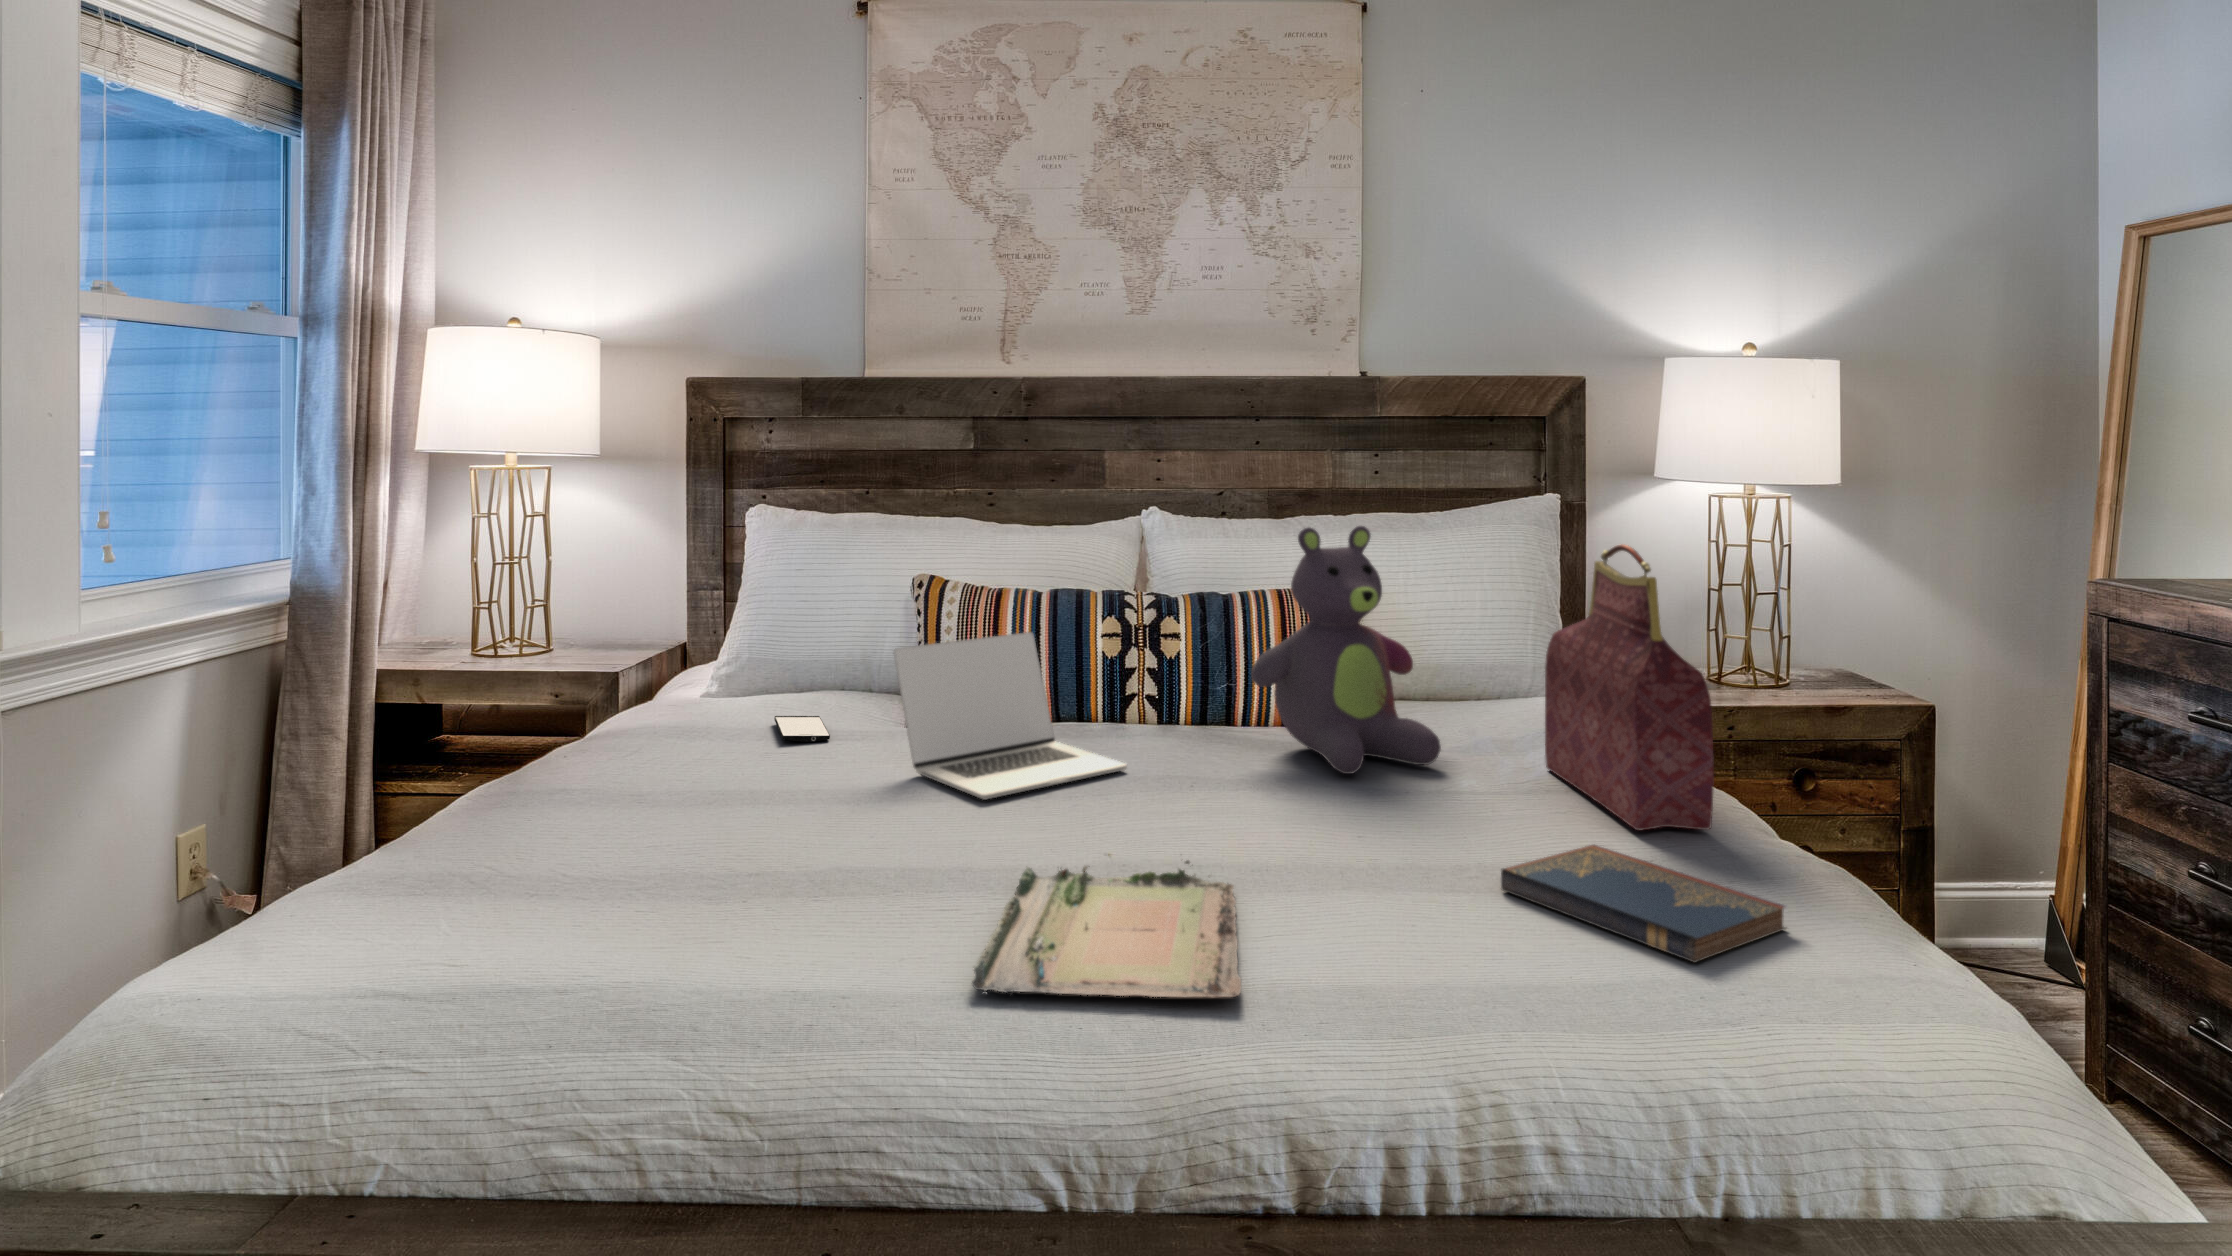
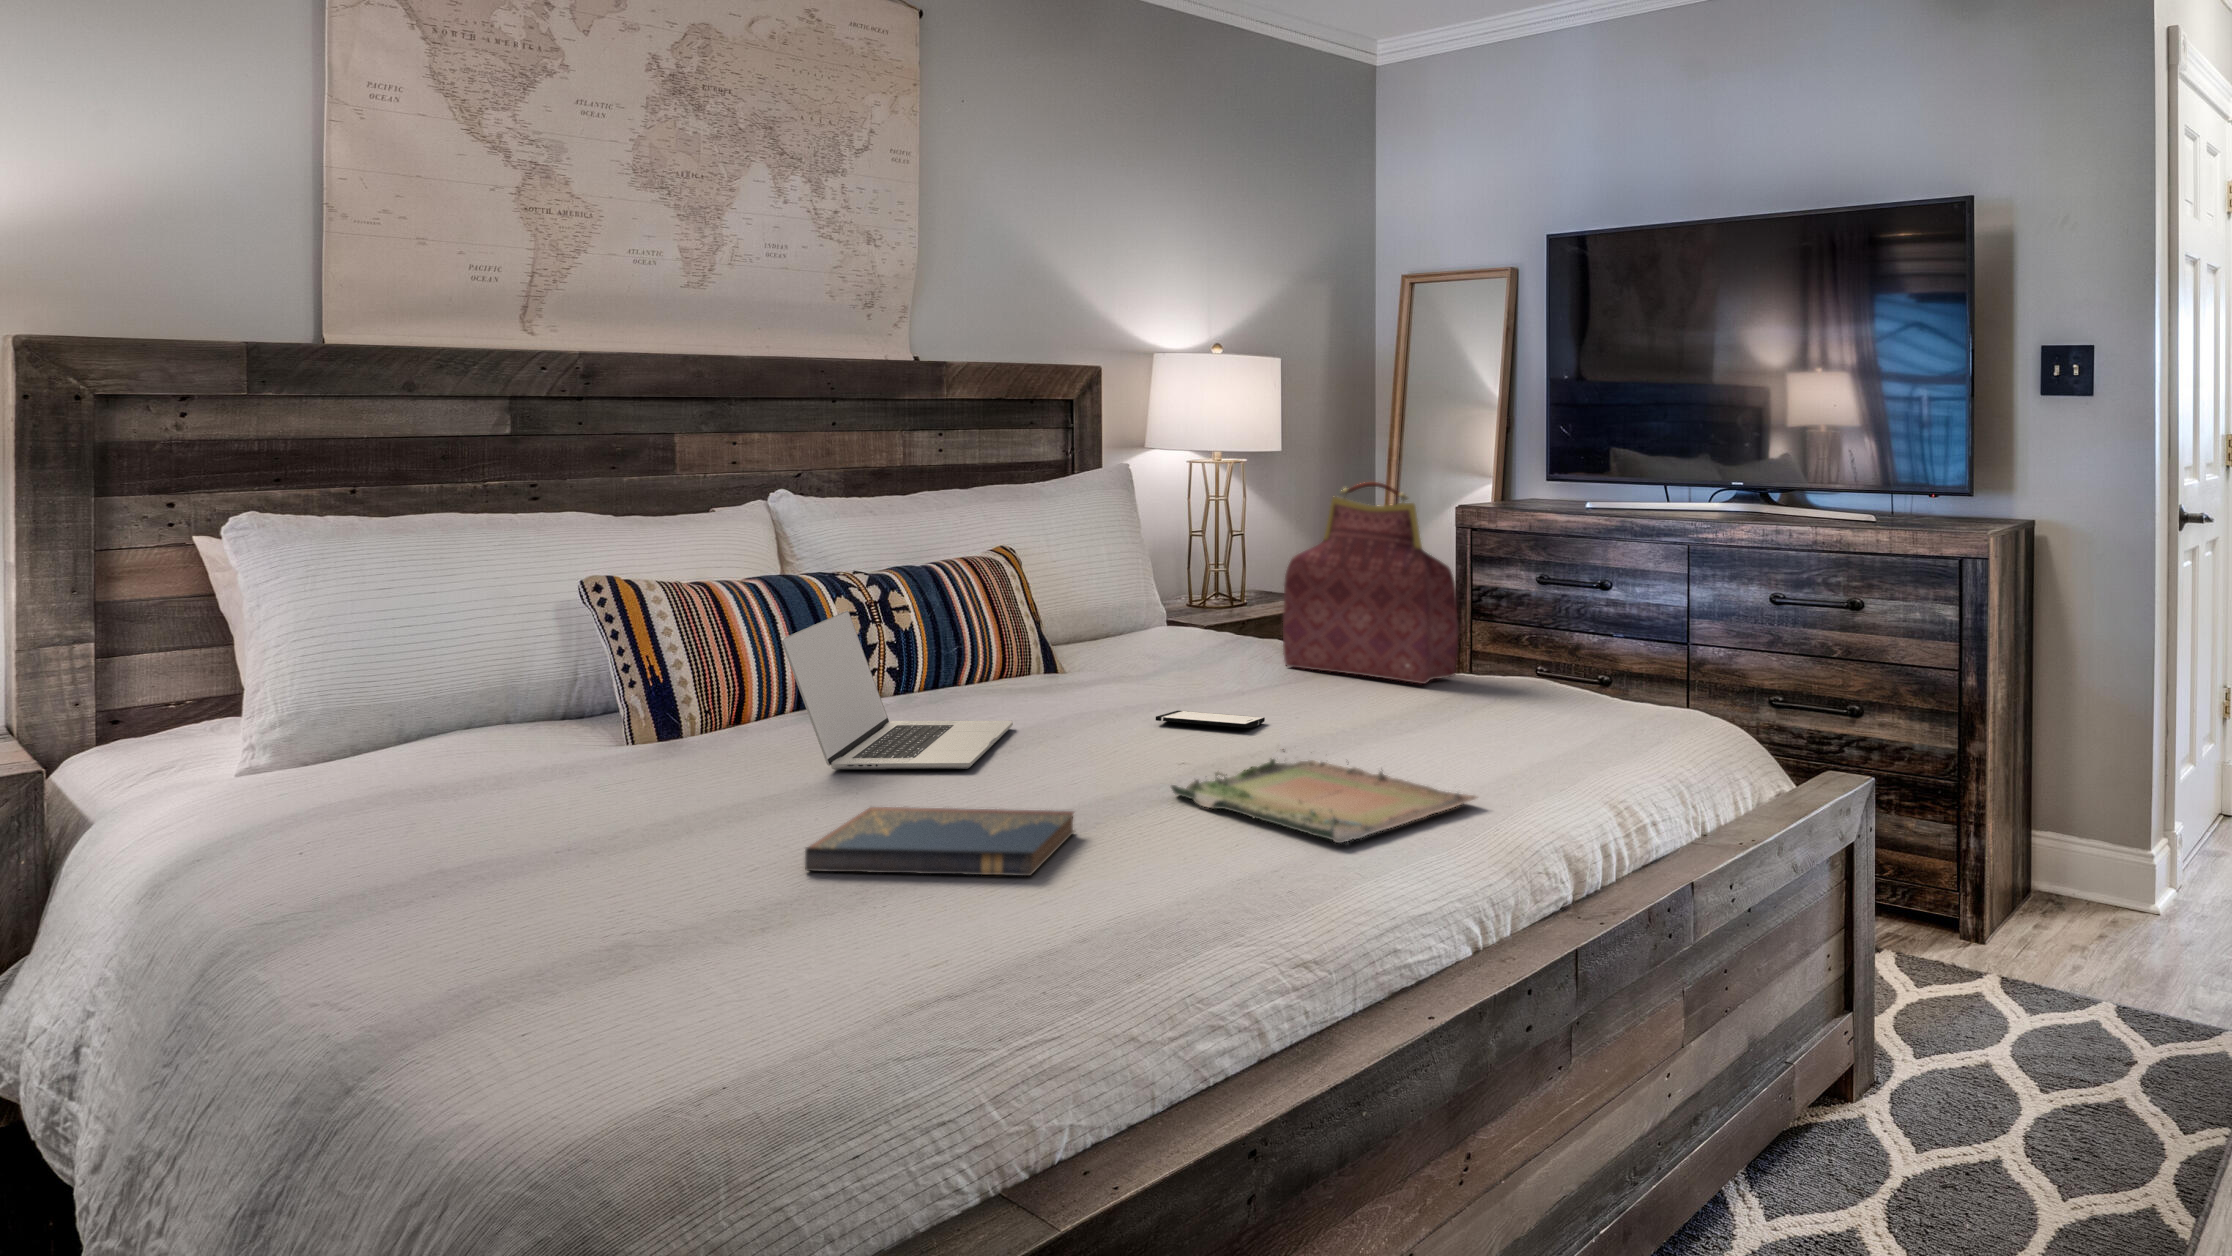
stuffed bear: present [1251,526,1441,774] -> none [1074,480,1227,694]
smartphone: present [774,716,830,742] -> present [1156,711,1265,728]
hardcover book: present [1501,845,1786,963] -> present [805,807,1074,876]

